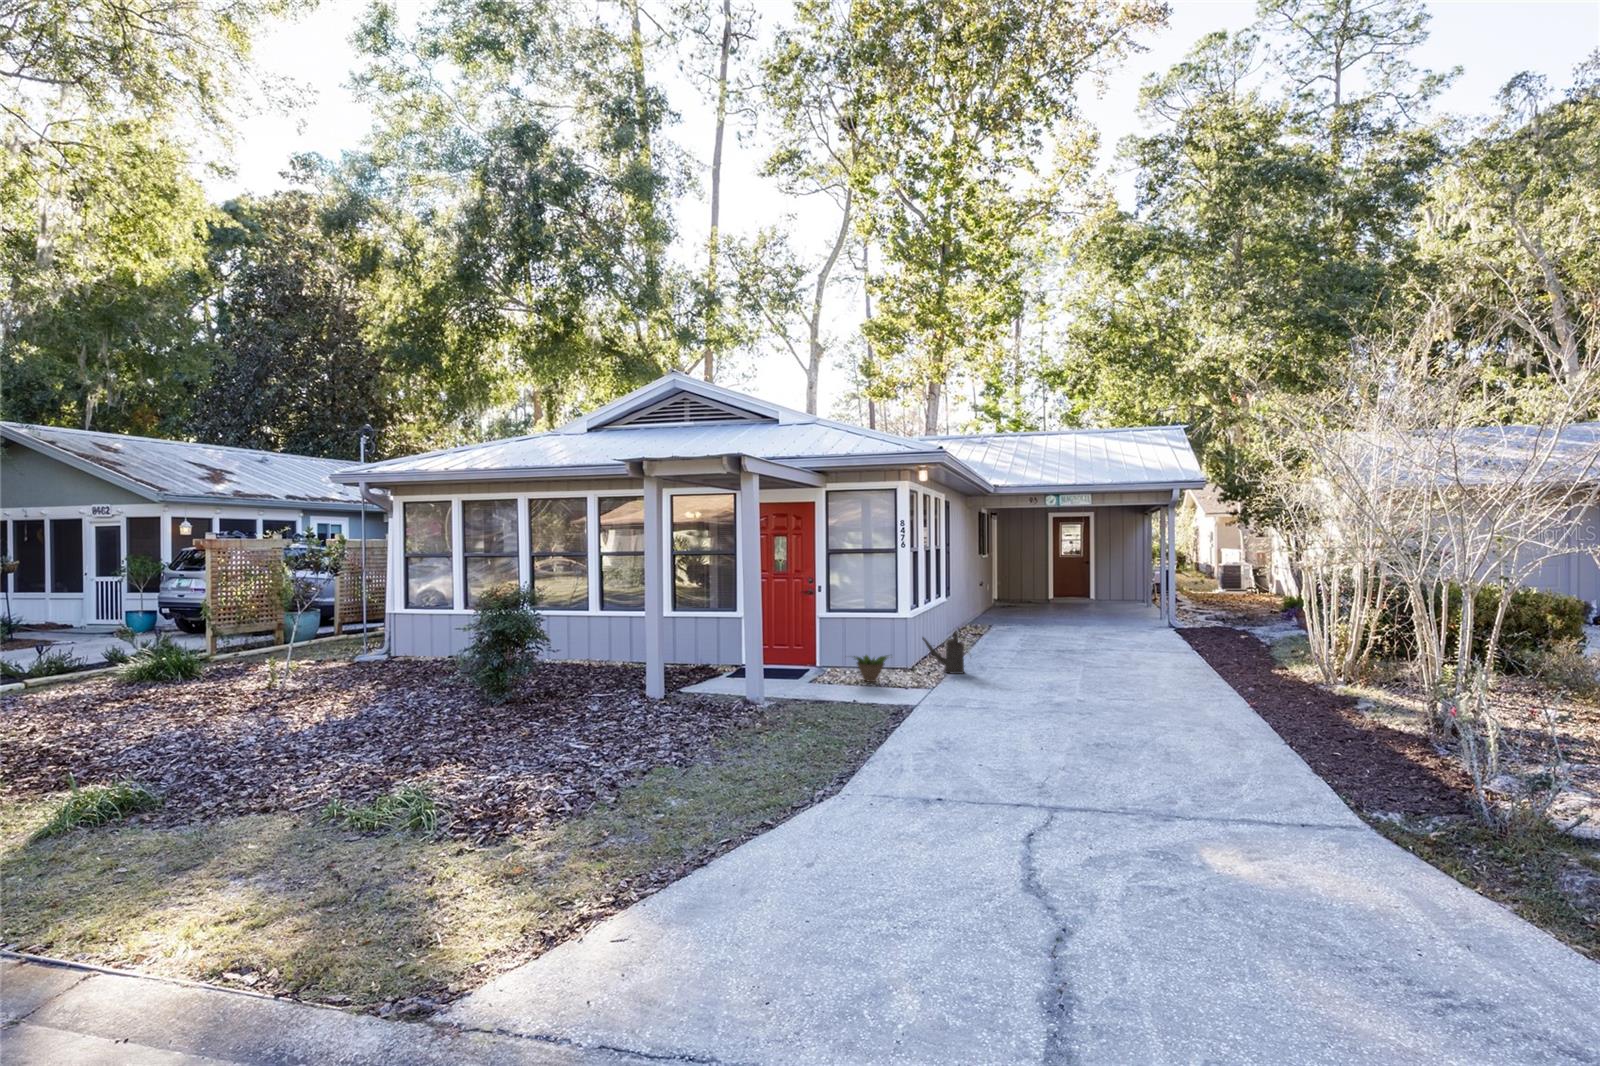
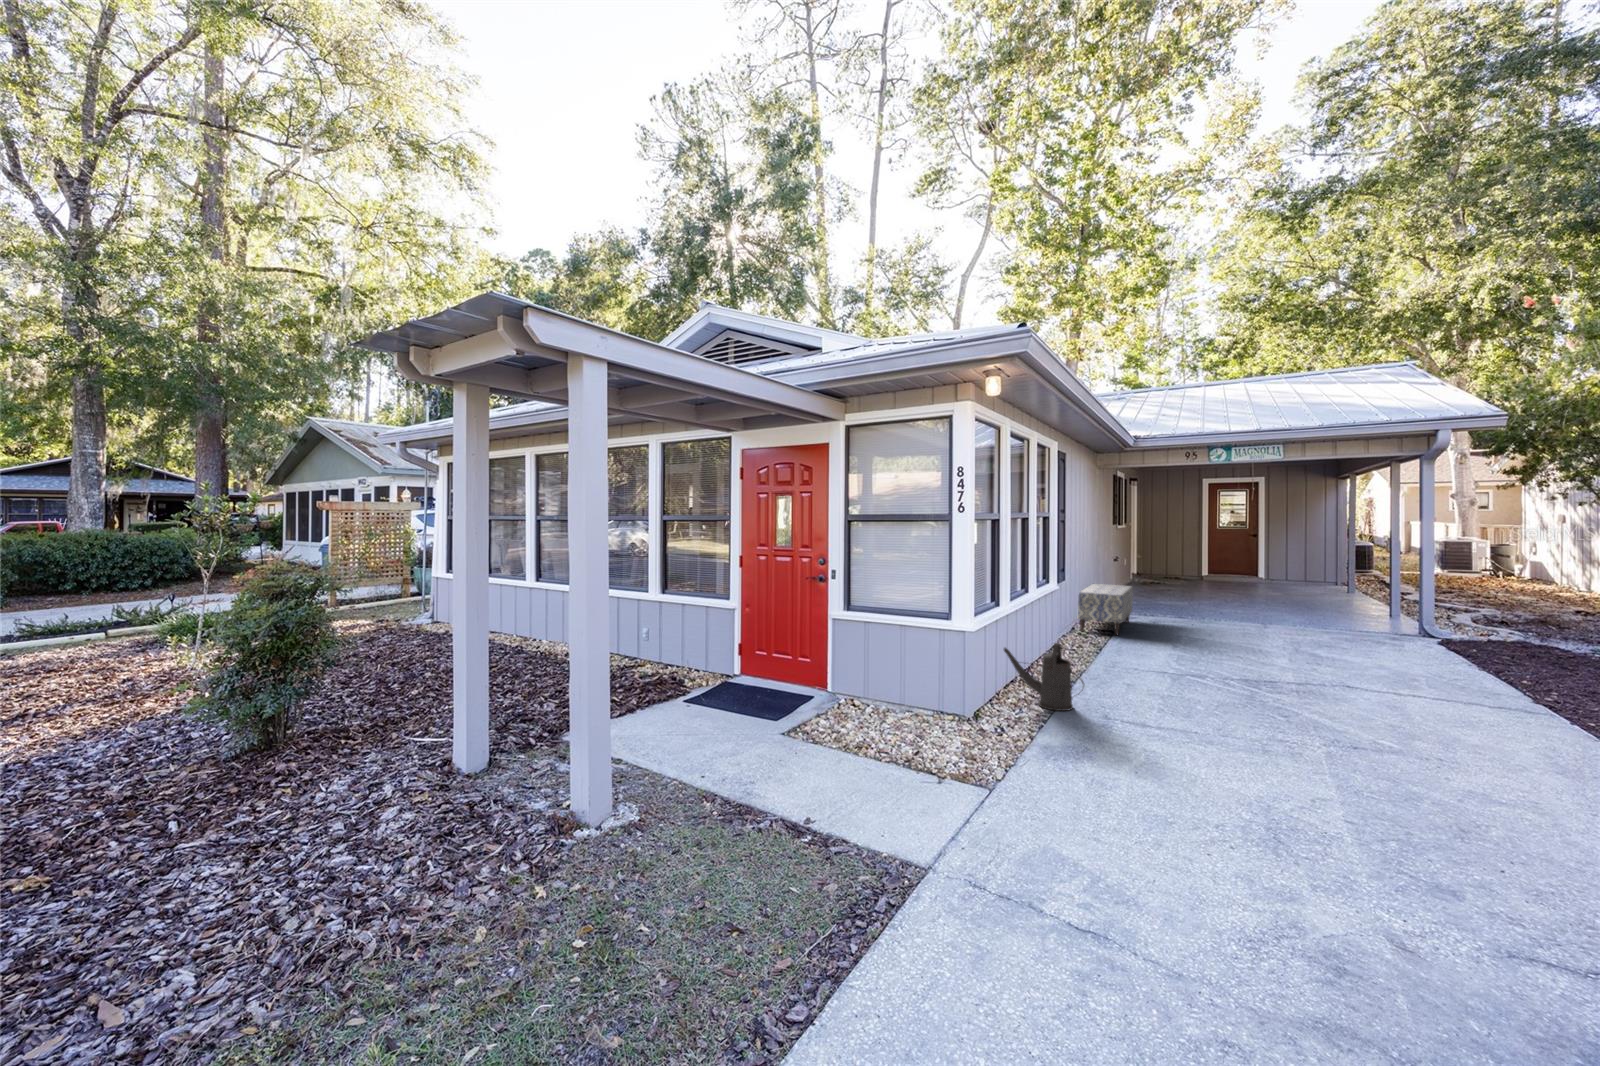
bench: none [955,602,994,641] -> present [1078,584,1133,635]
decorative plant: present [854,655,888,682] -> none [865,678,941,727]

